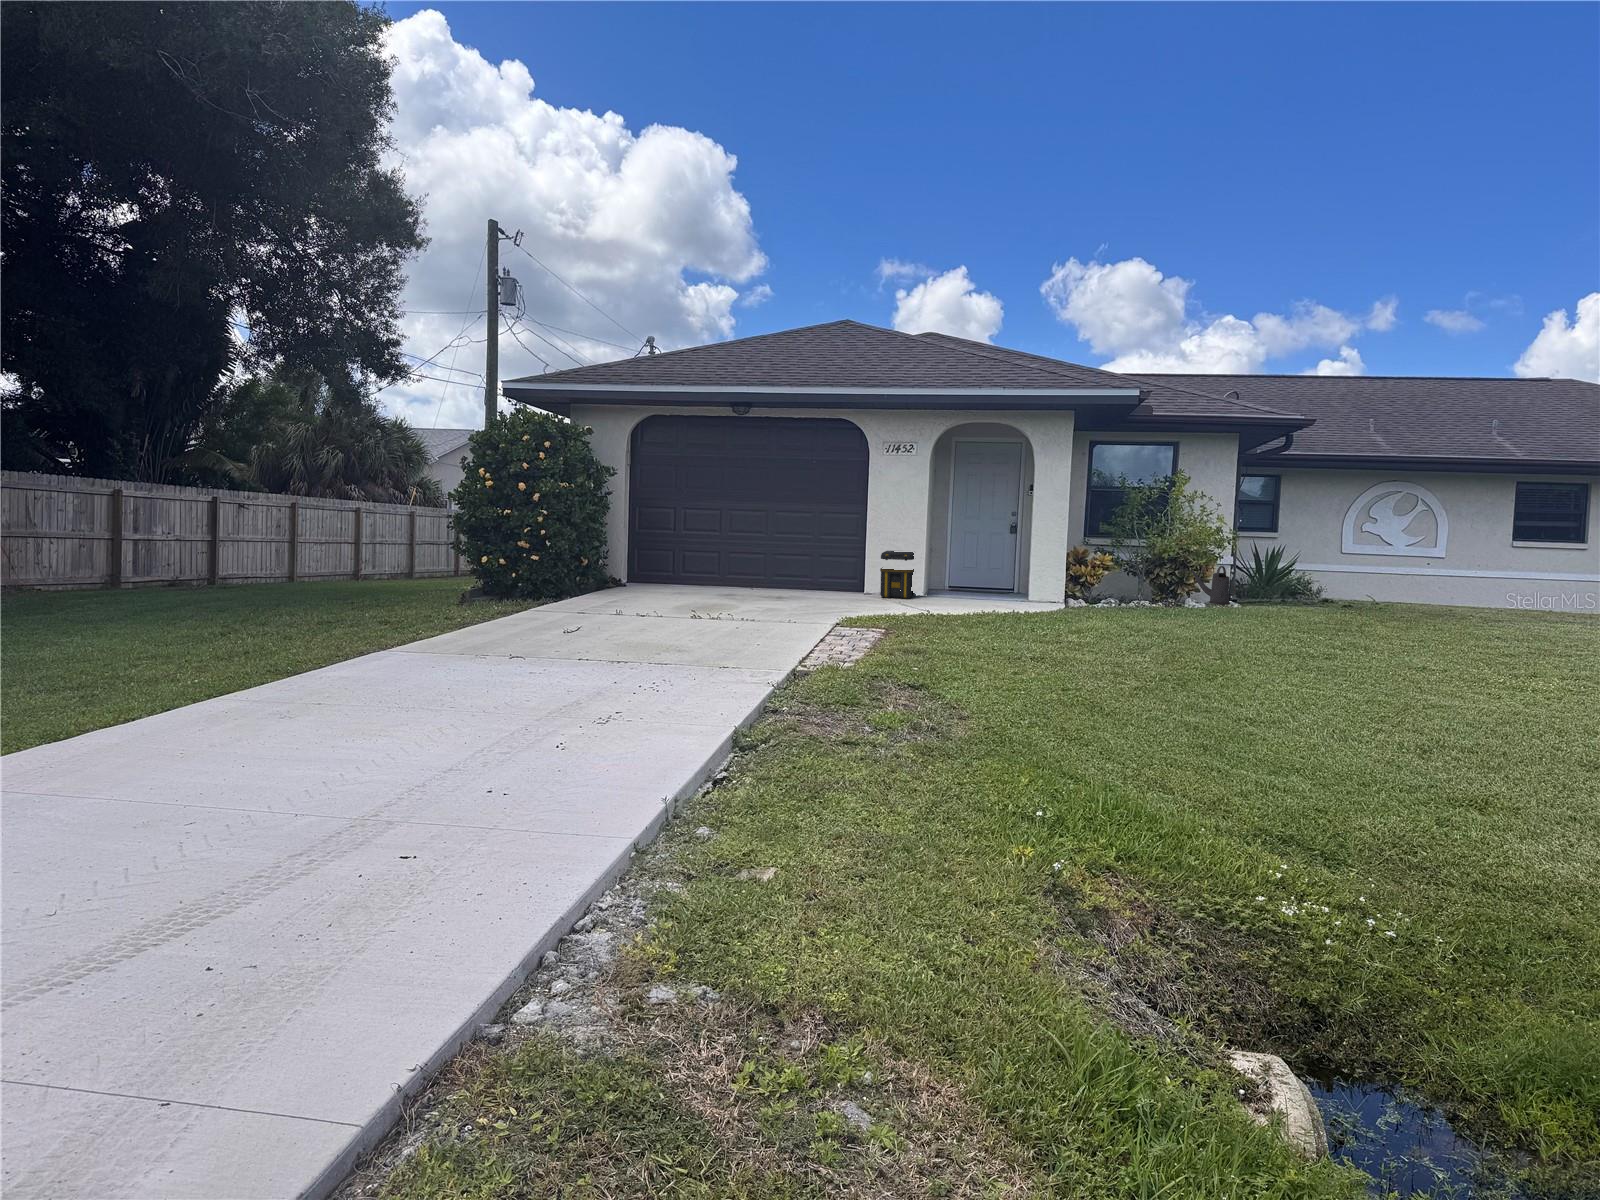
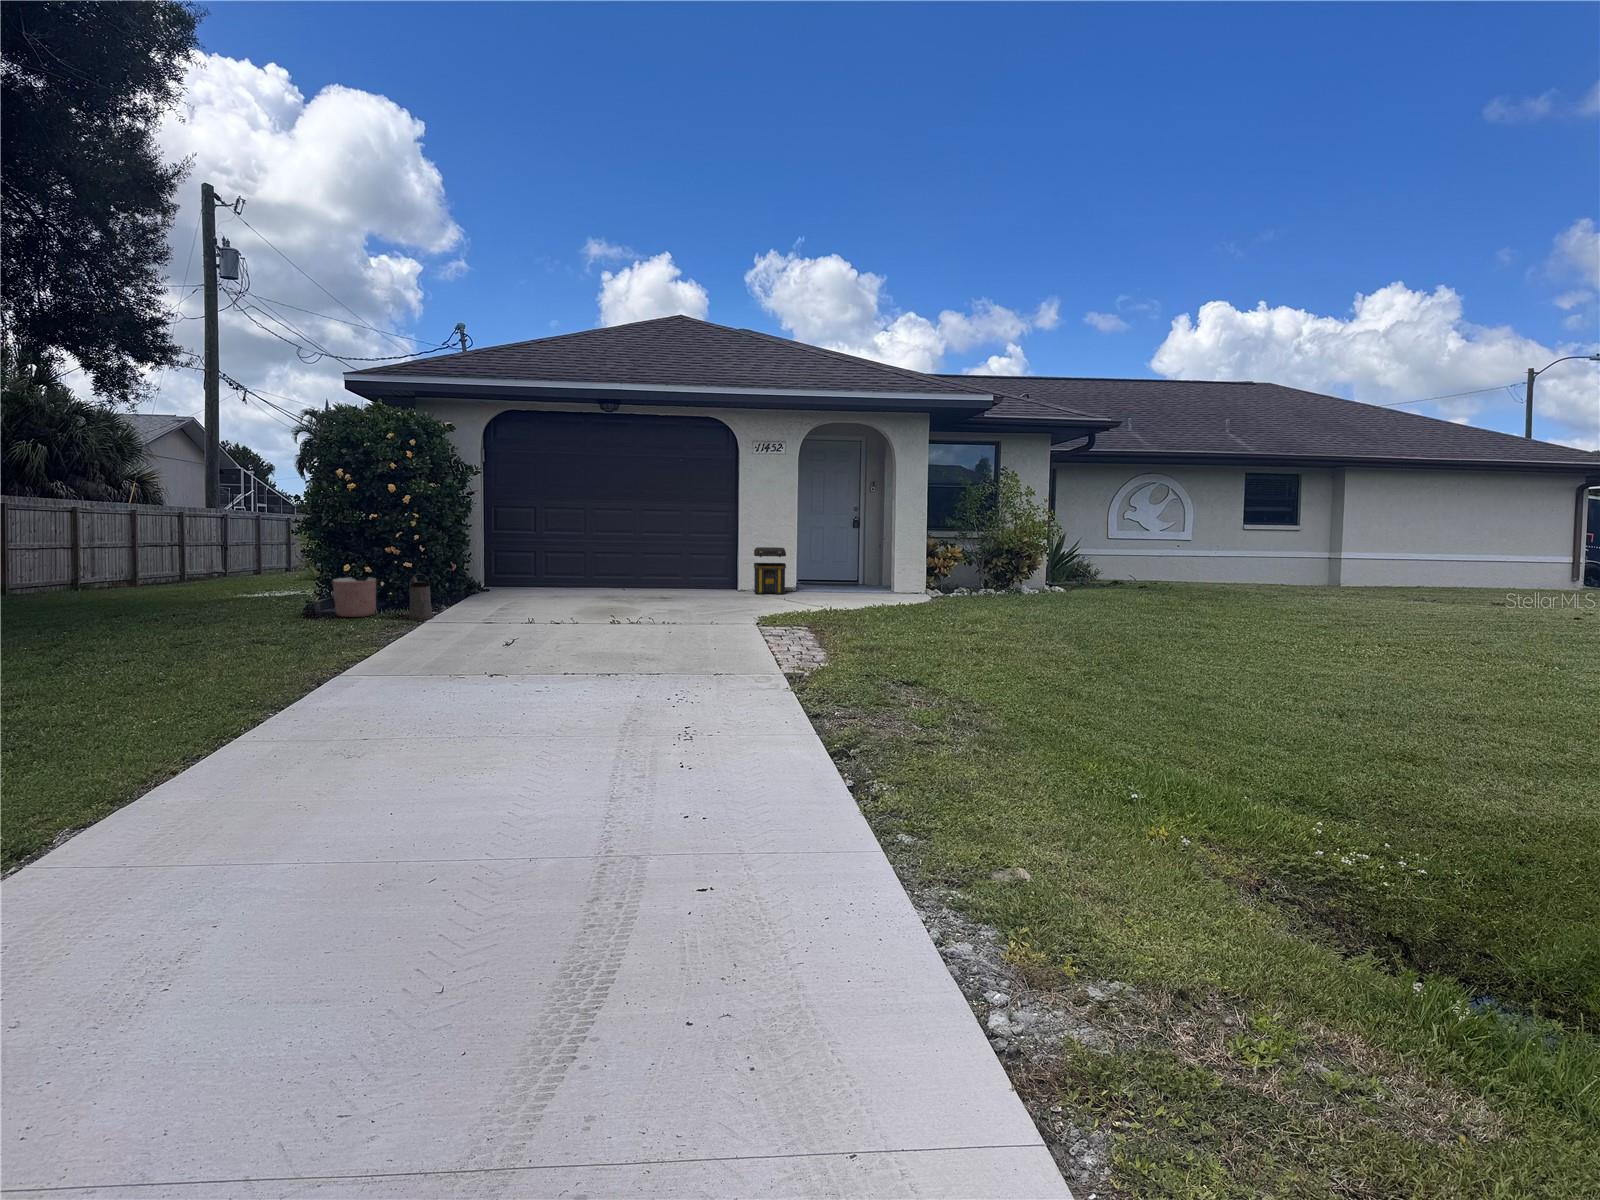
watering can: present [1192,566,1236,605] -> present [409,574,433,620]
planter: none [467,568,505,604] -> present [333,577,376,617]

